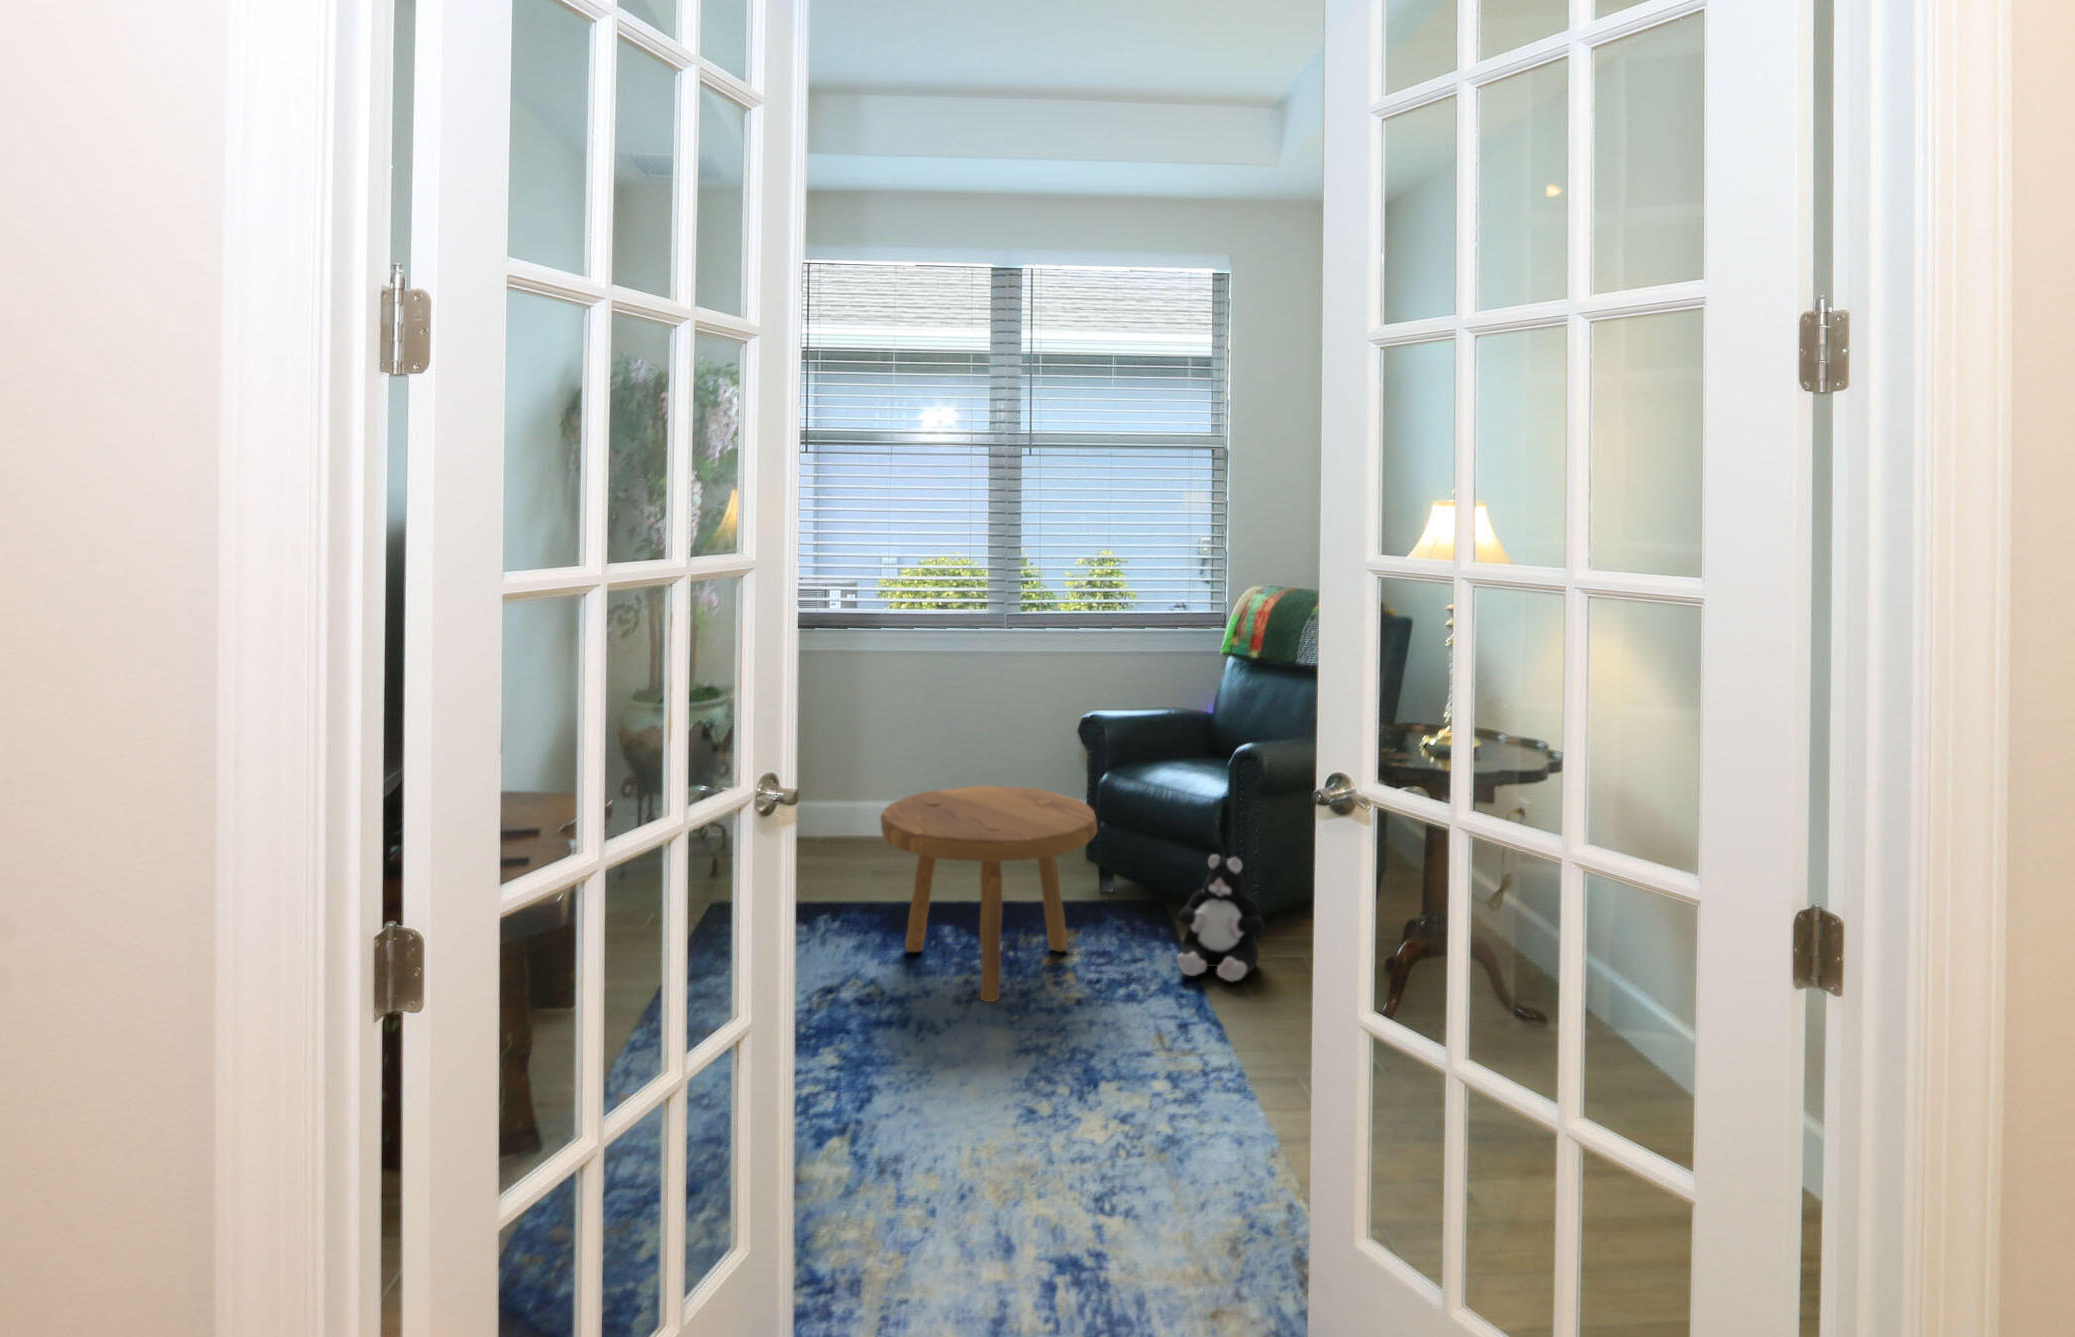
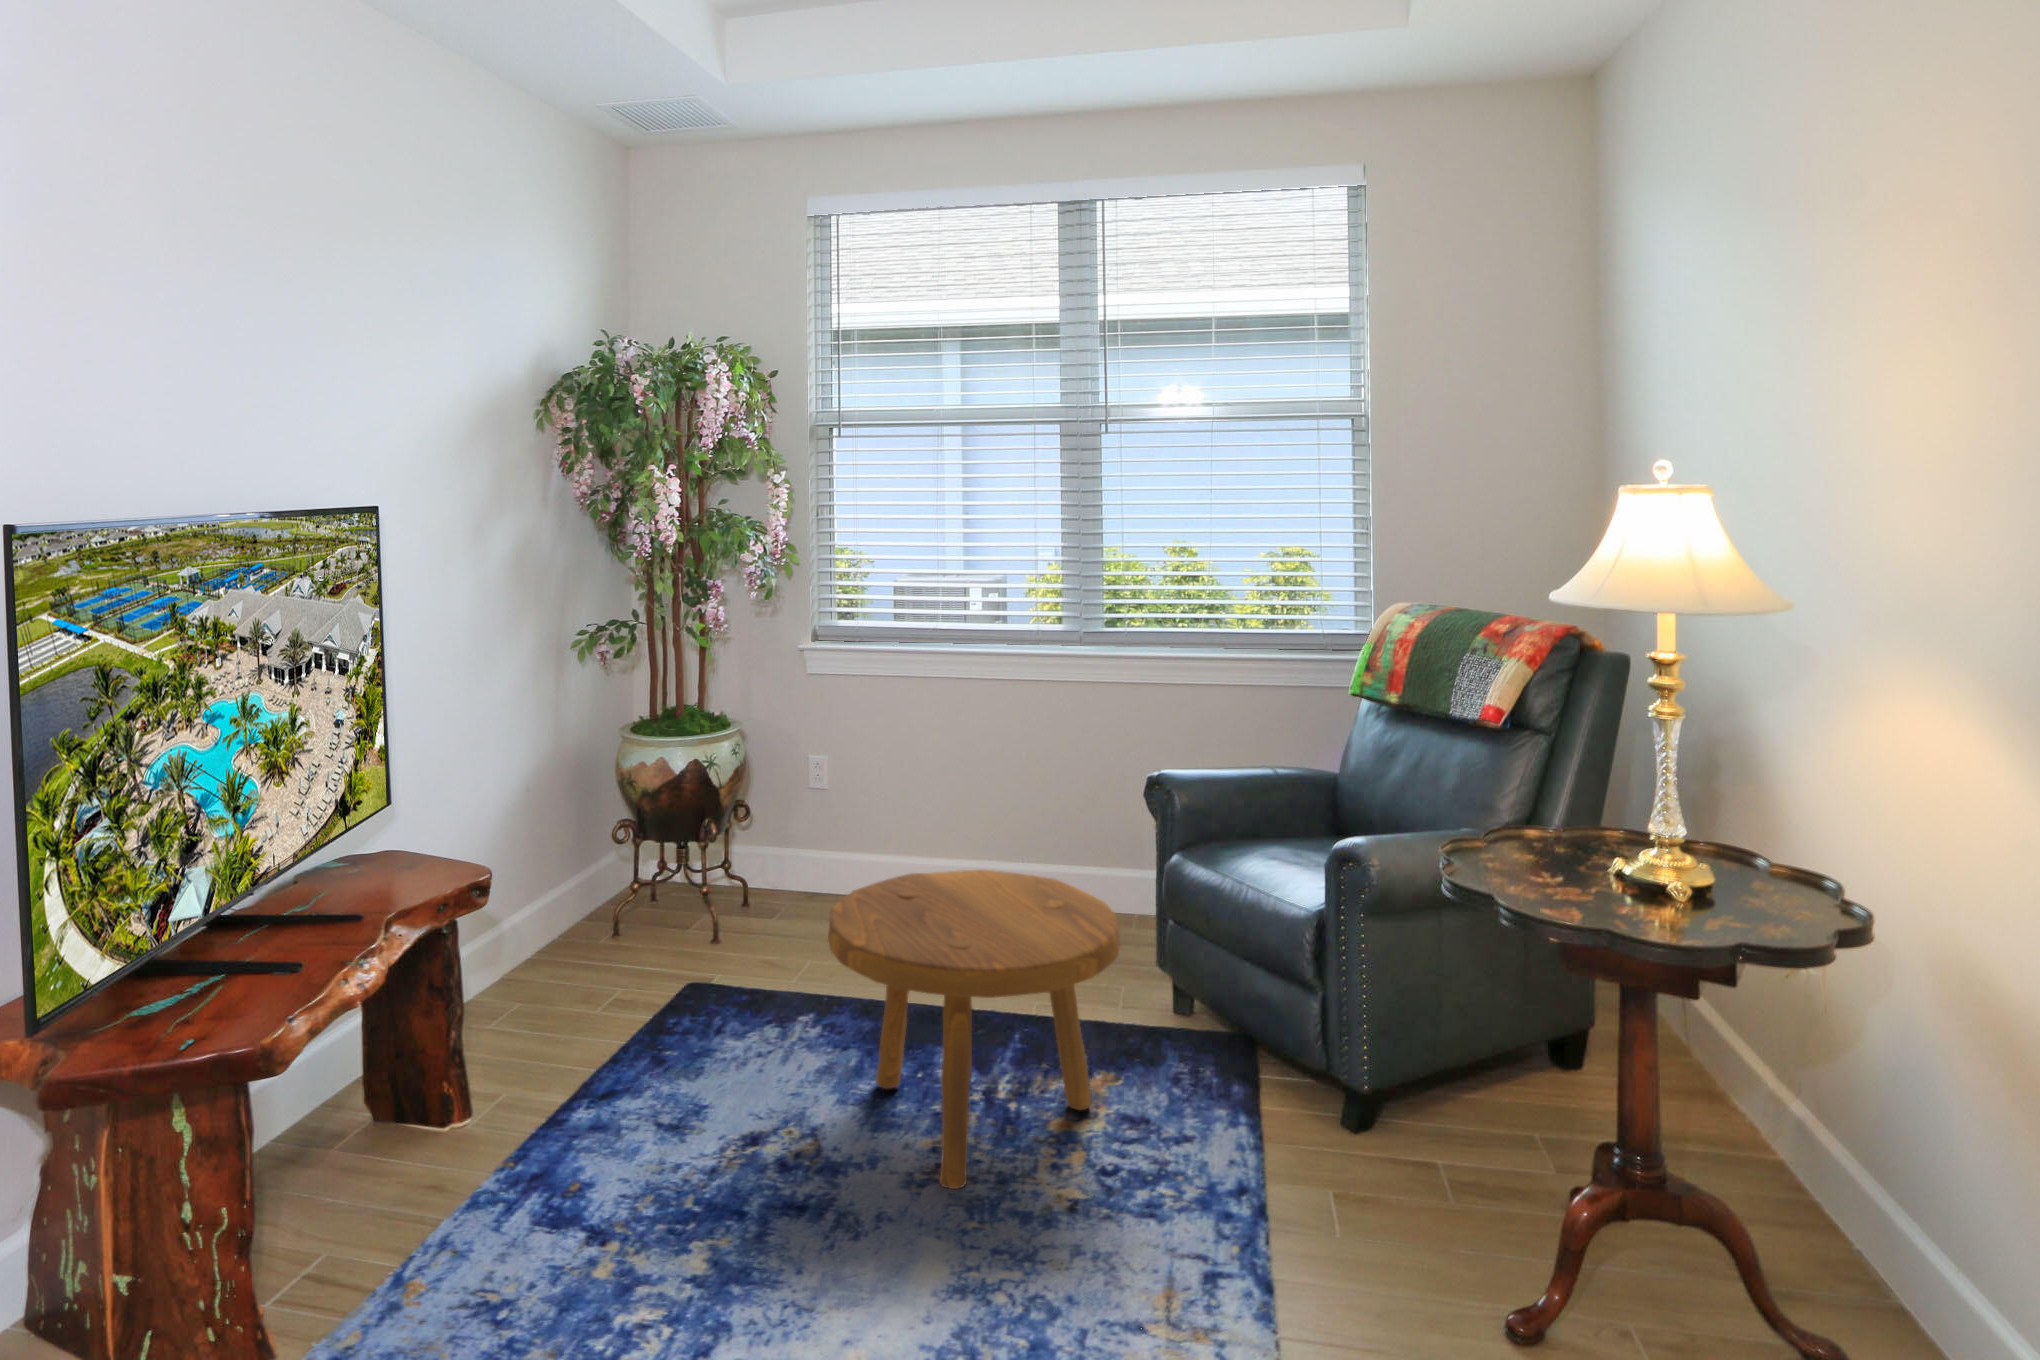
plush toy: present [1177,854,1265,982] -> none [1229,999,1369,1201]

